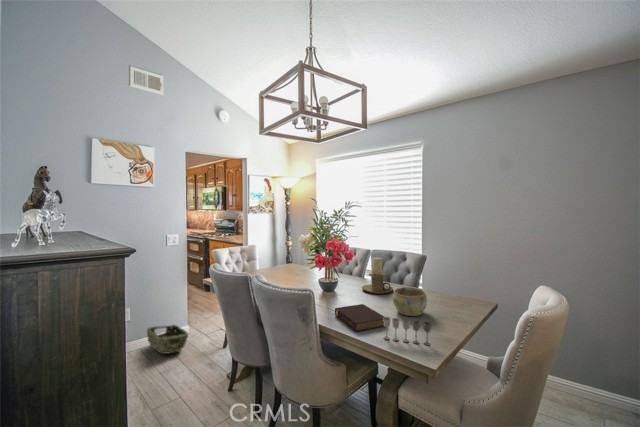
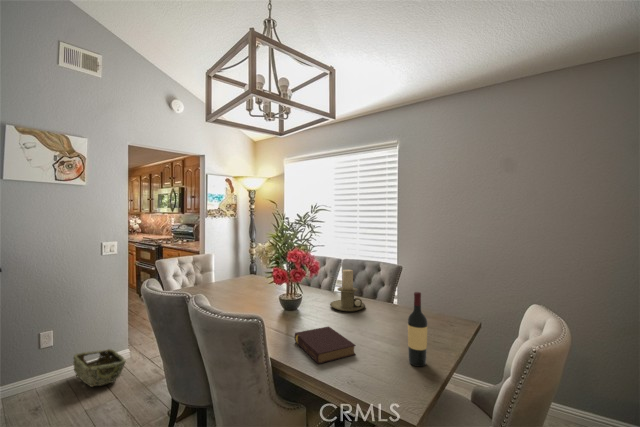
wine bottle: none [431,274,448,335] -> present [408,292,428,367]
ceramic bowl: present [393,287,427,316] -> none [363,305,403,341]
wine glass: present [383,317,431,345] -> none [351,346,408,381]

